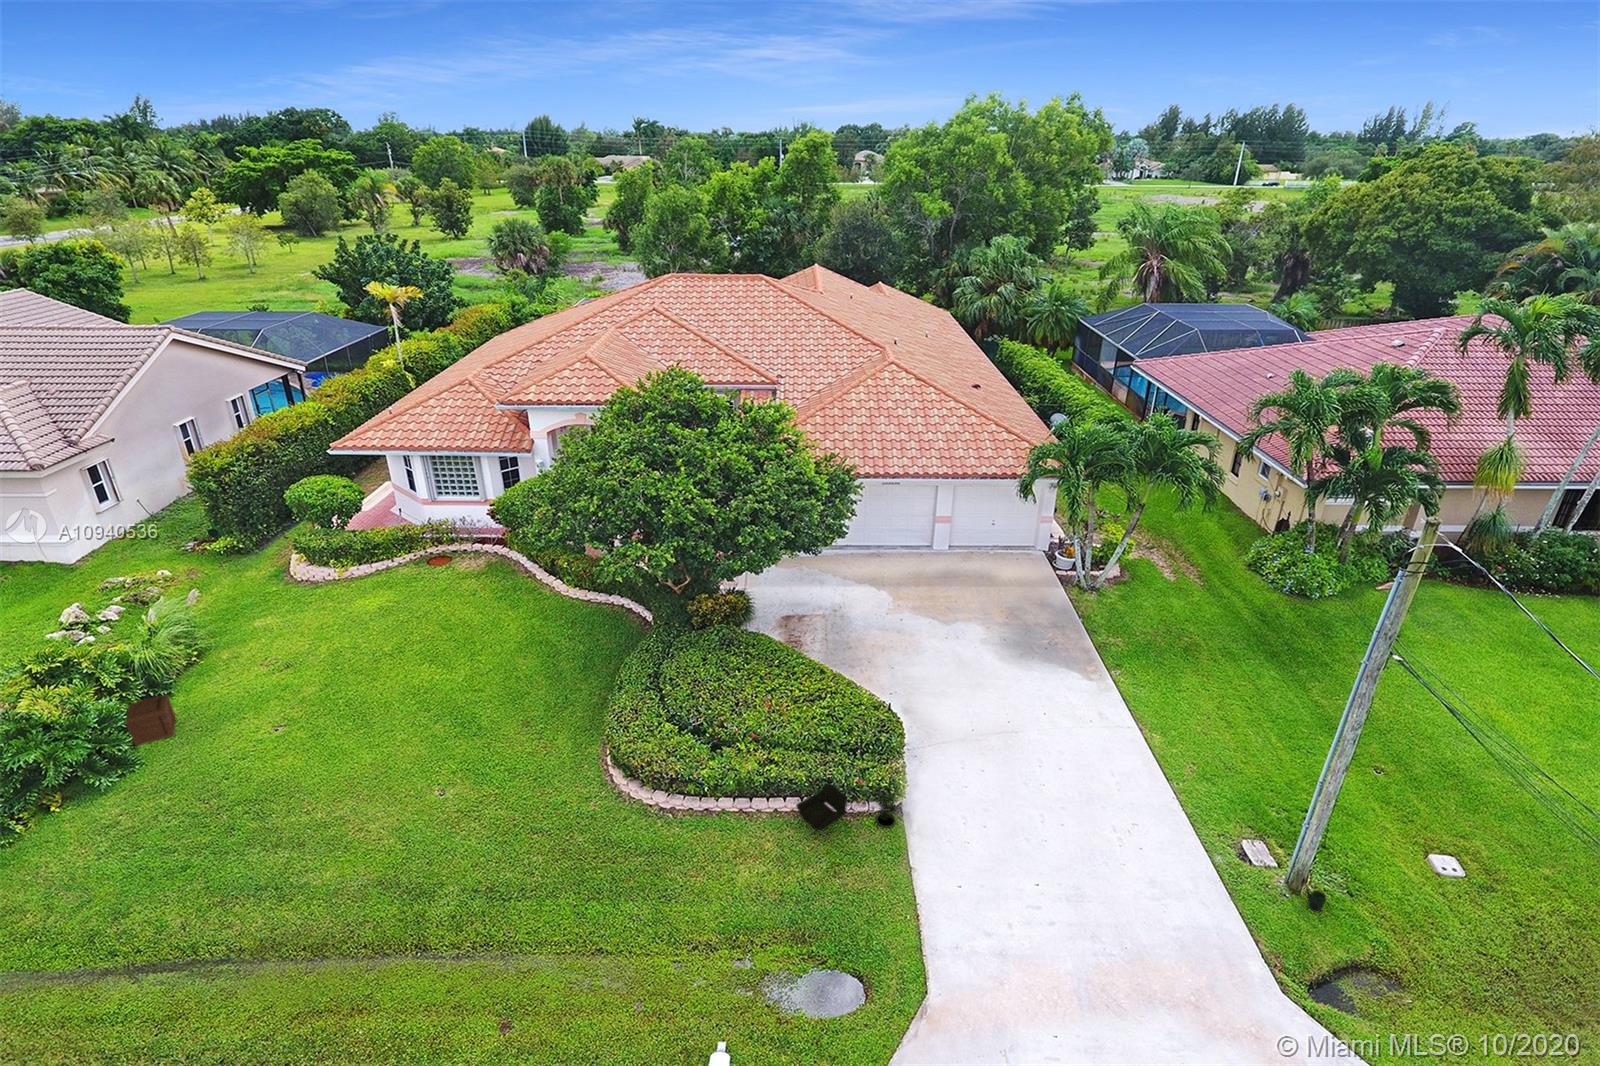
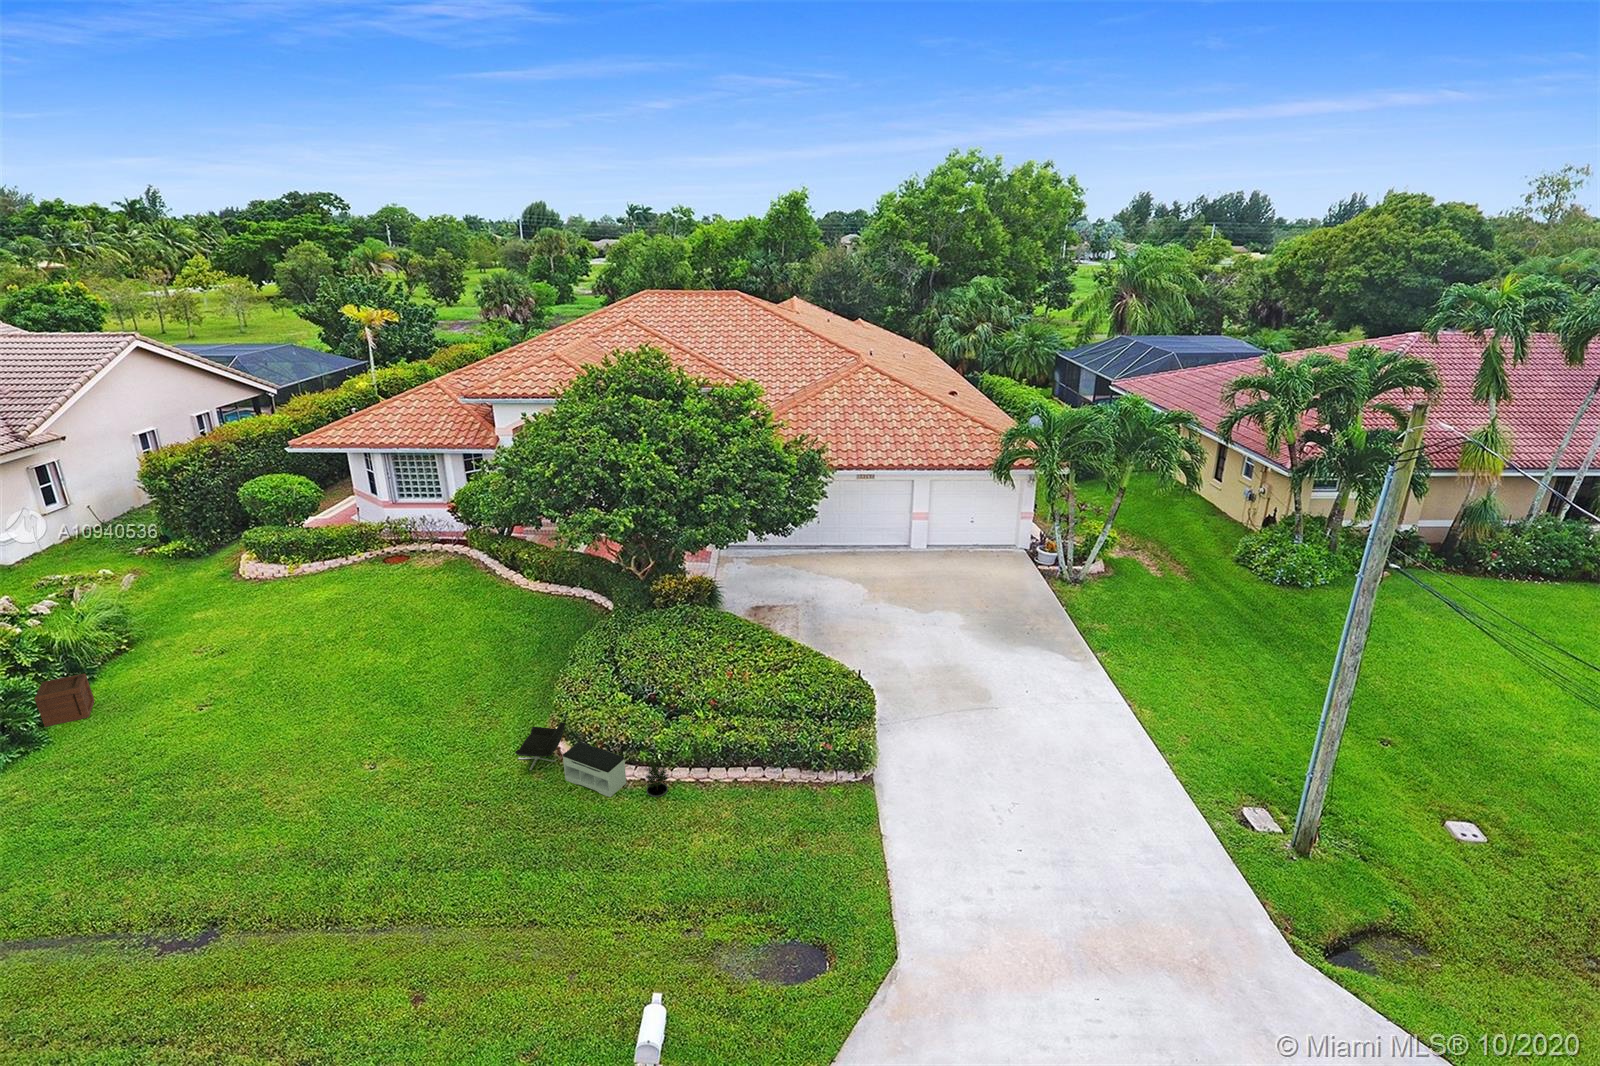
bench: none [616,771,674,825] -> present [563,742,626,797]
lounge chair: present [796,782,847,839] -> present [515,722,565,770]
potted tree: present [876,796,895,828] -> present [646,761,668,797]
watering can: present [1303,881,1326,912] -> none [1310,841,1342,875]

